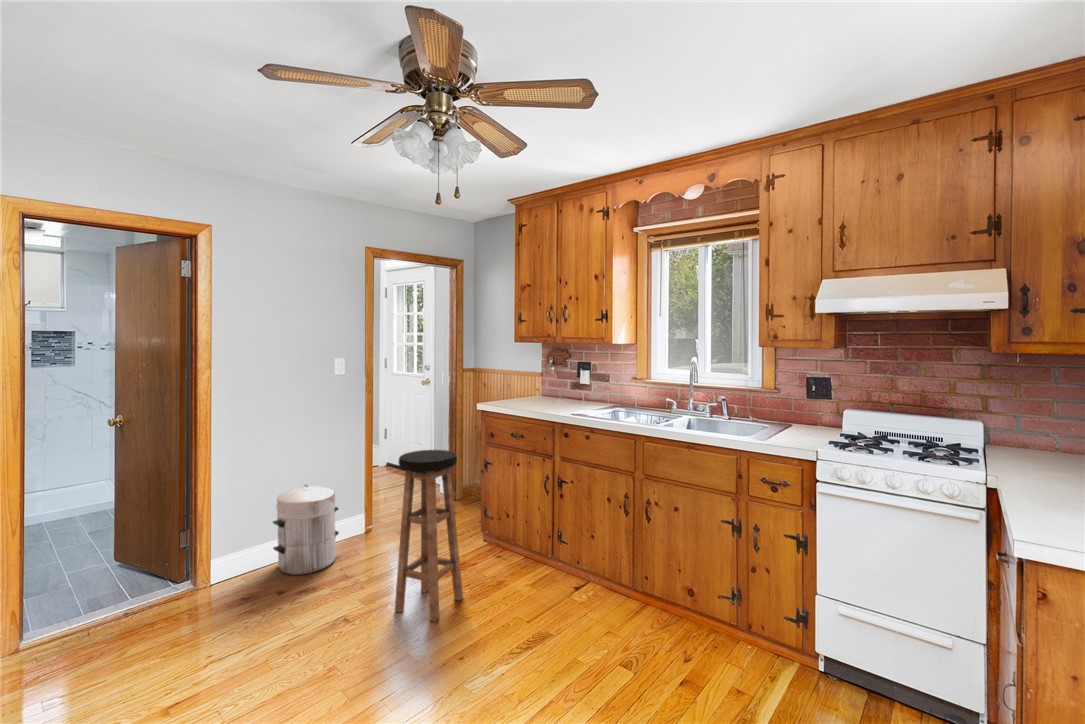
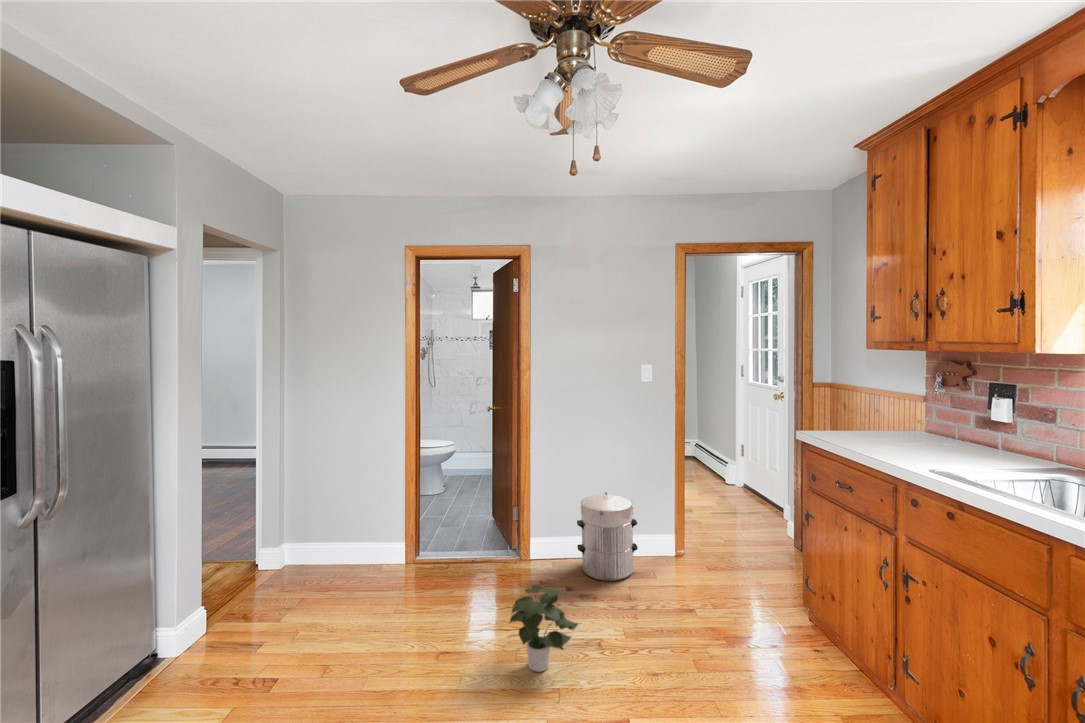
bar stool: present [395,450,463,622] -> none [645,483,728,699]
potted plant: none [258,574,341,665] -> present [510,585,579,672]

